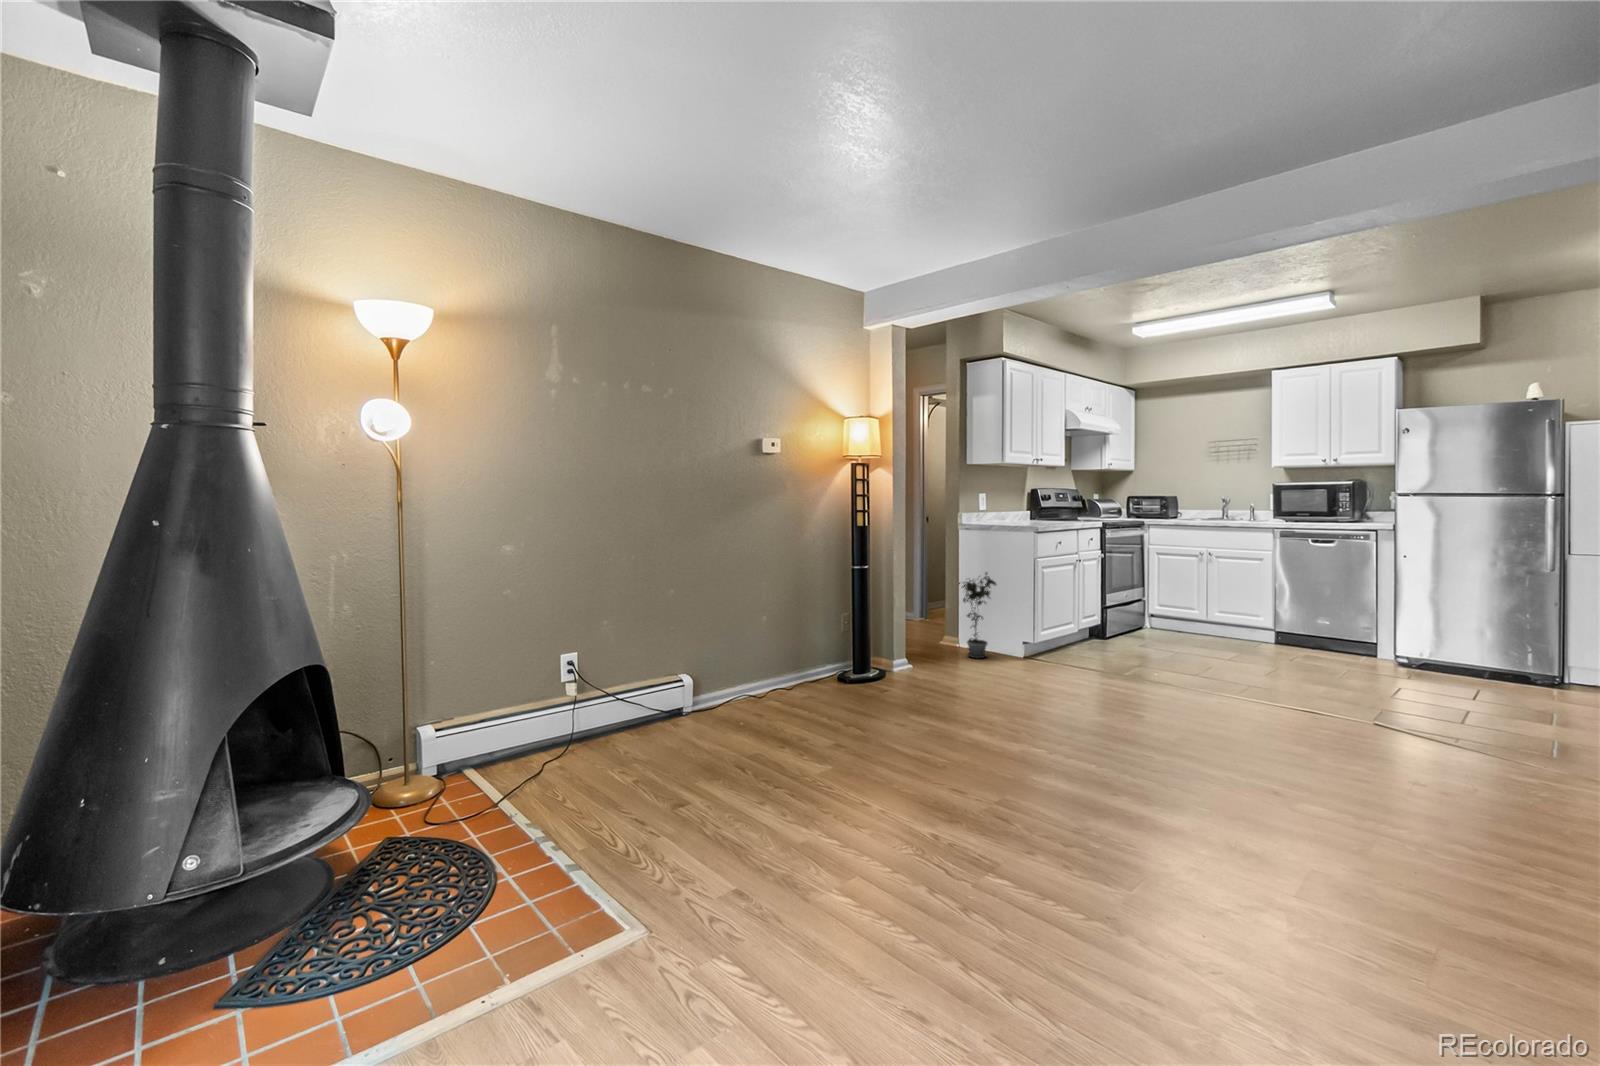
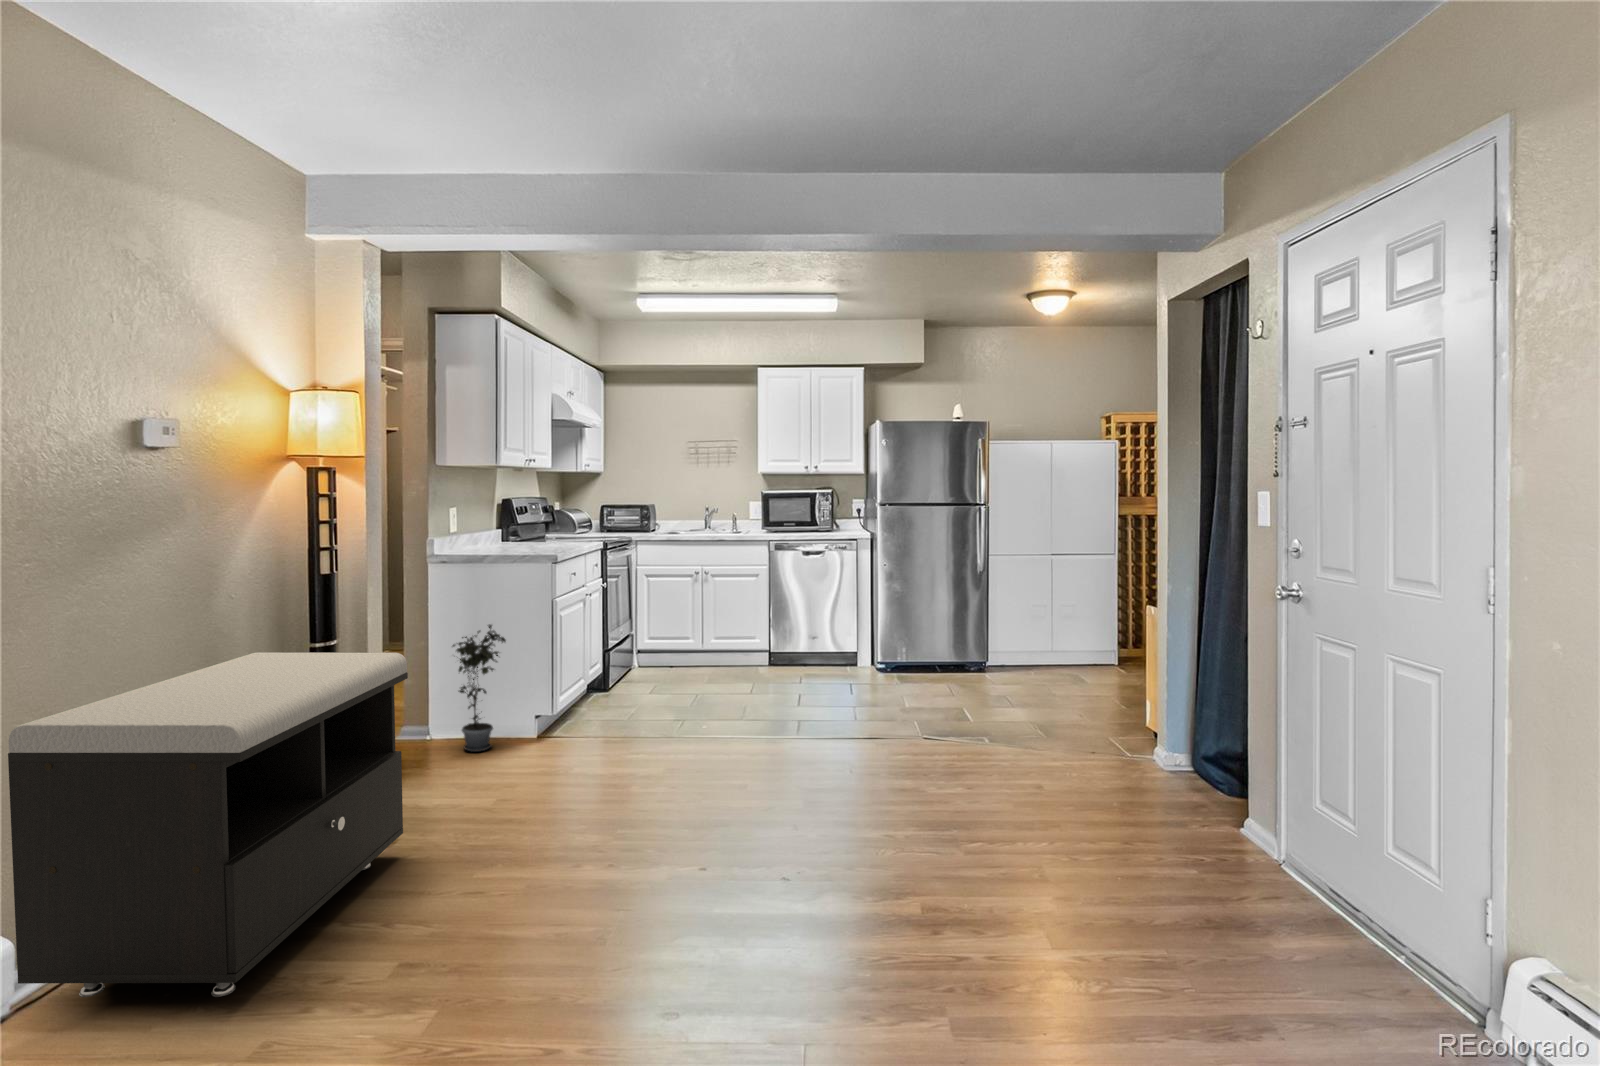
storage bench: none [702,567,891,725] -> present [8,652,408,997]

